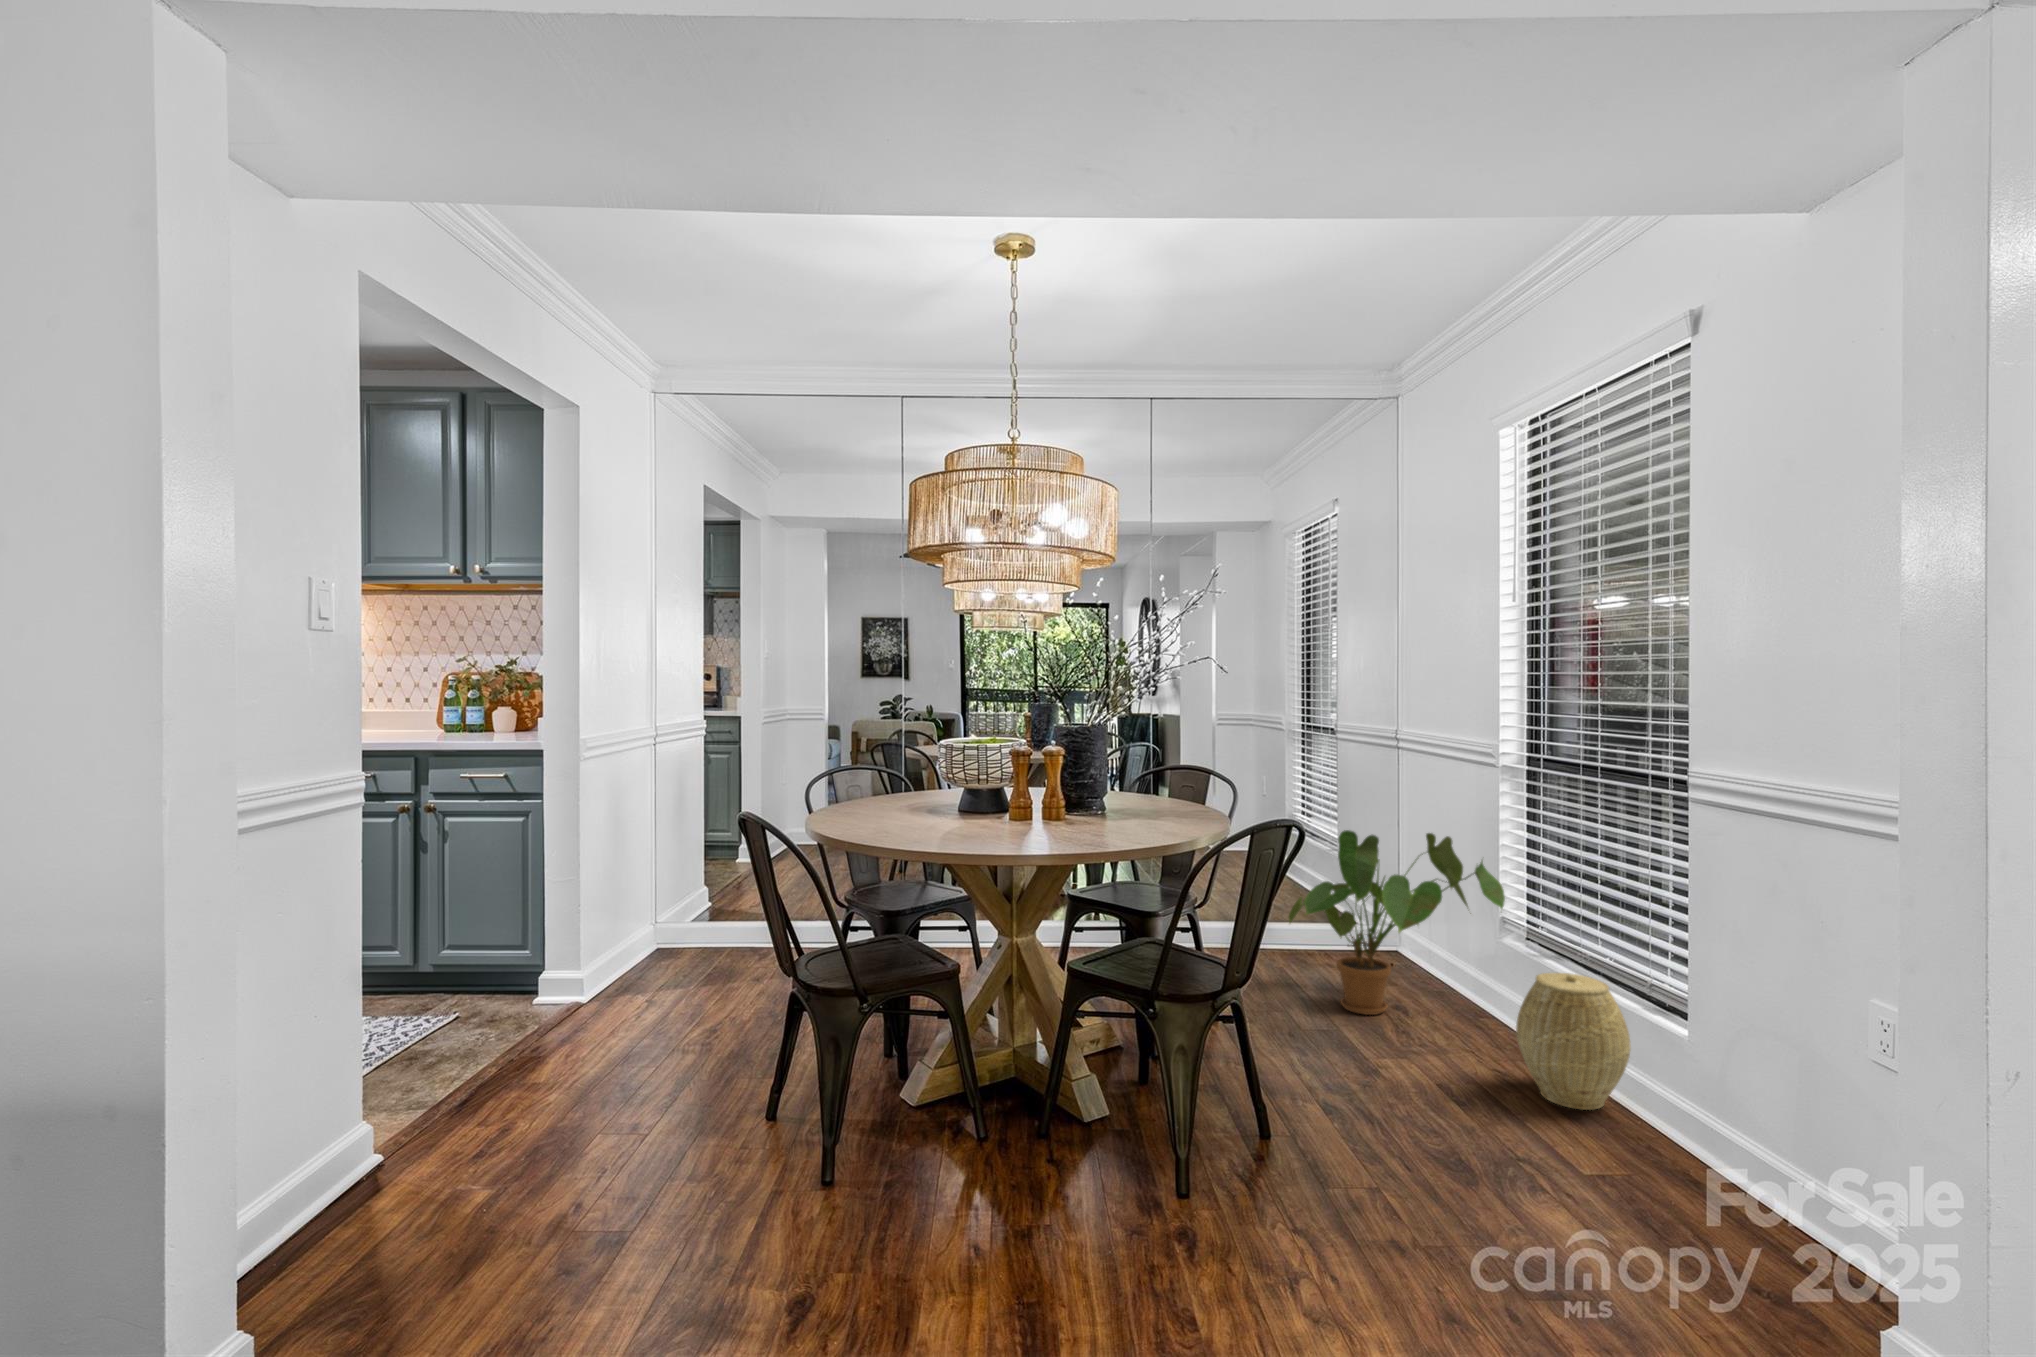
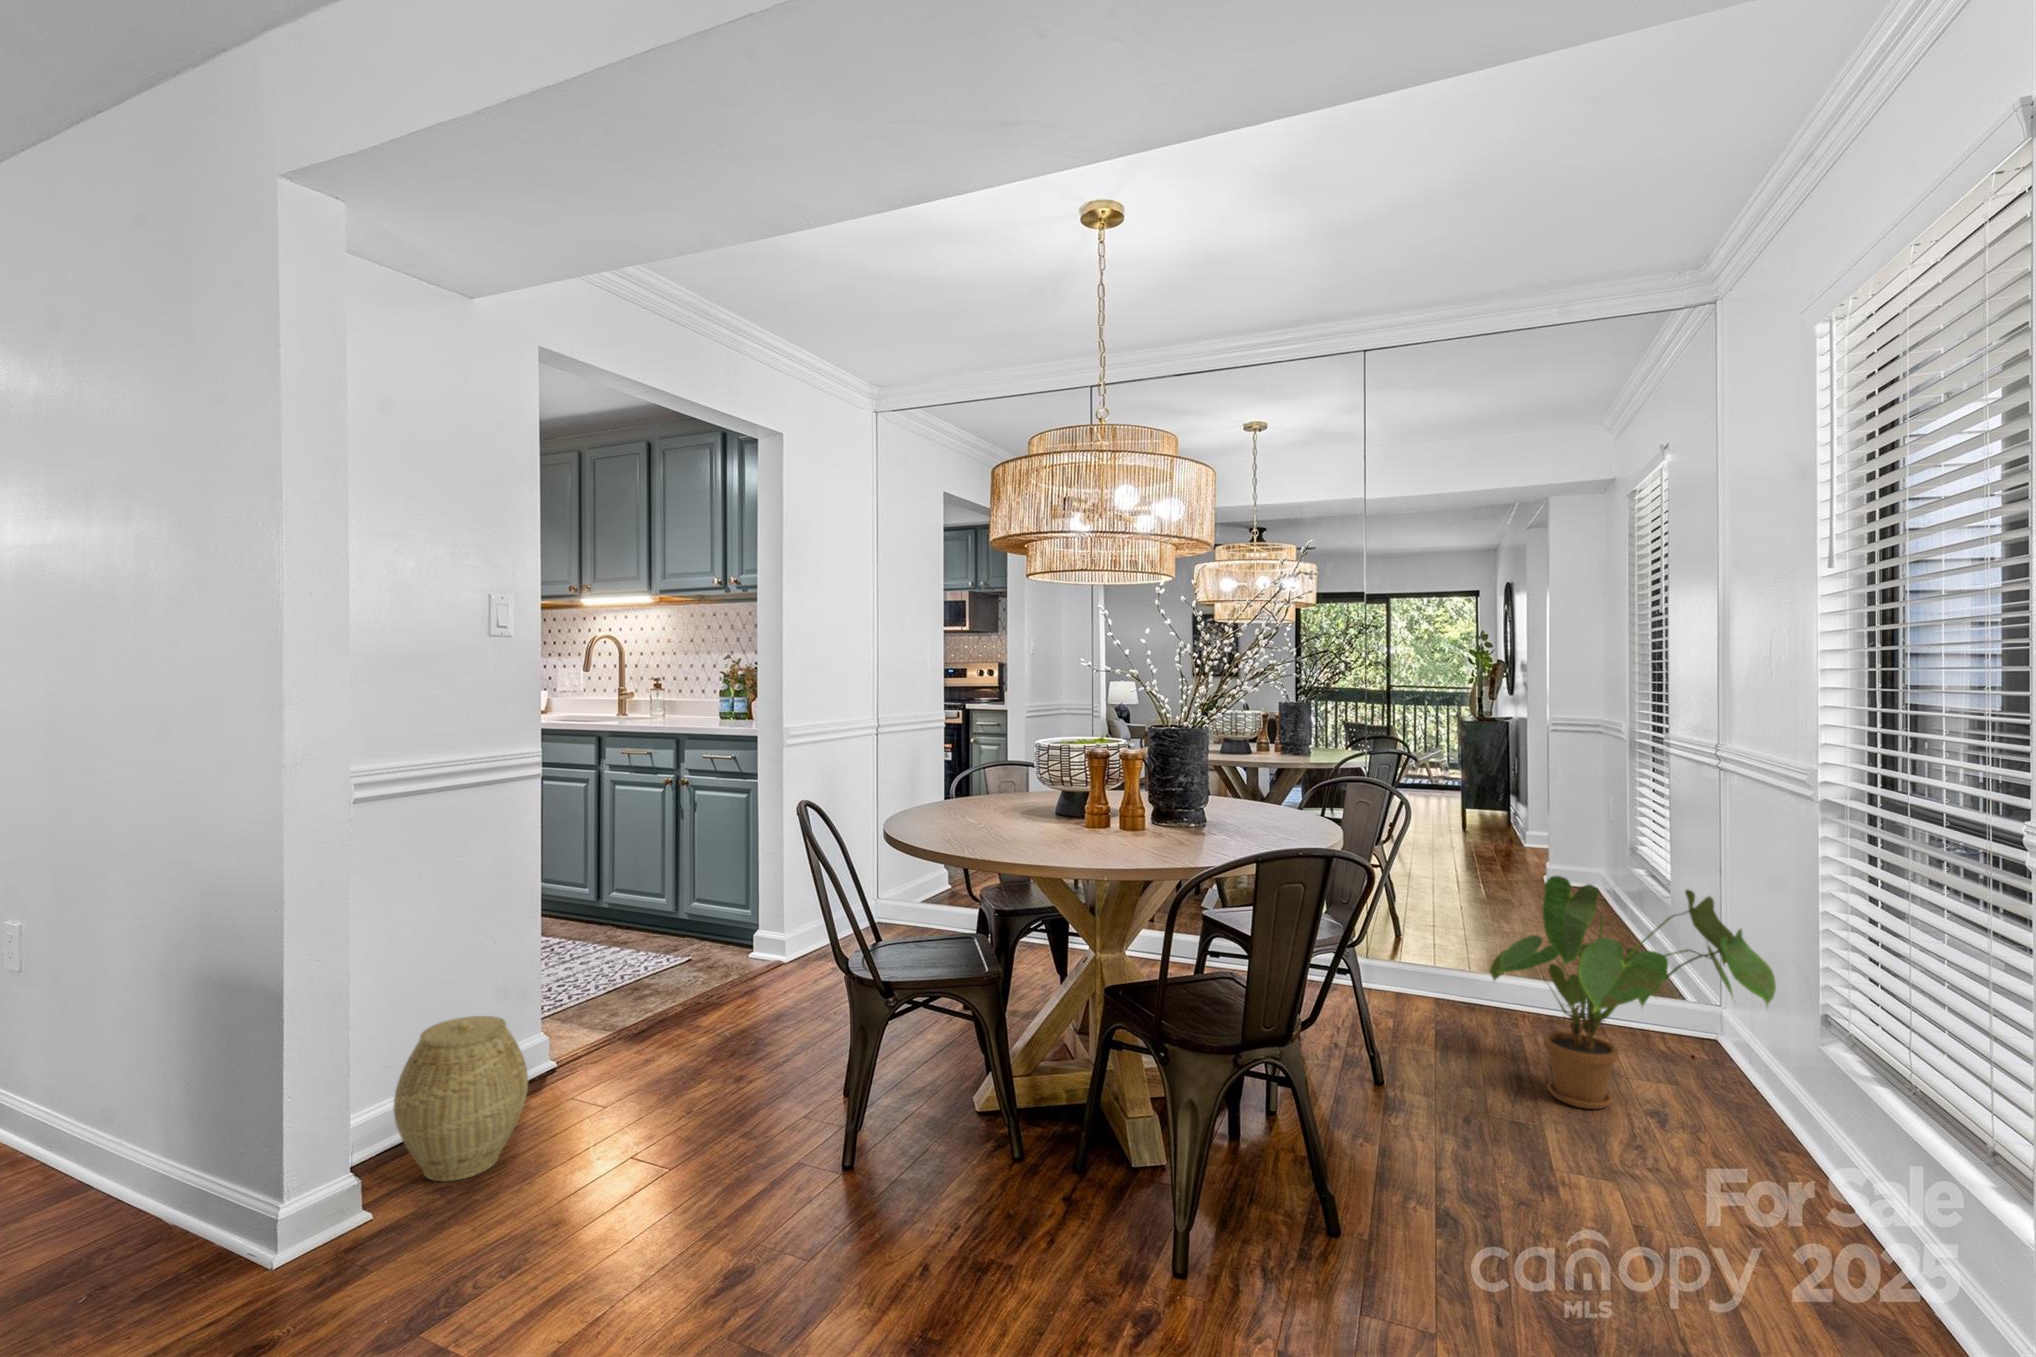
woven basket: present [1516,973,1631,1110] -> present [394,1016,528,1181]

